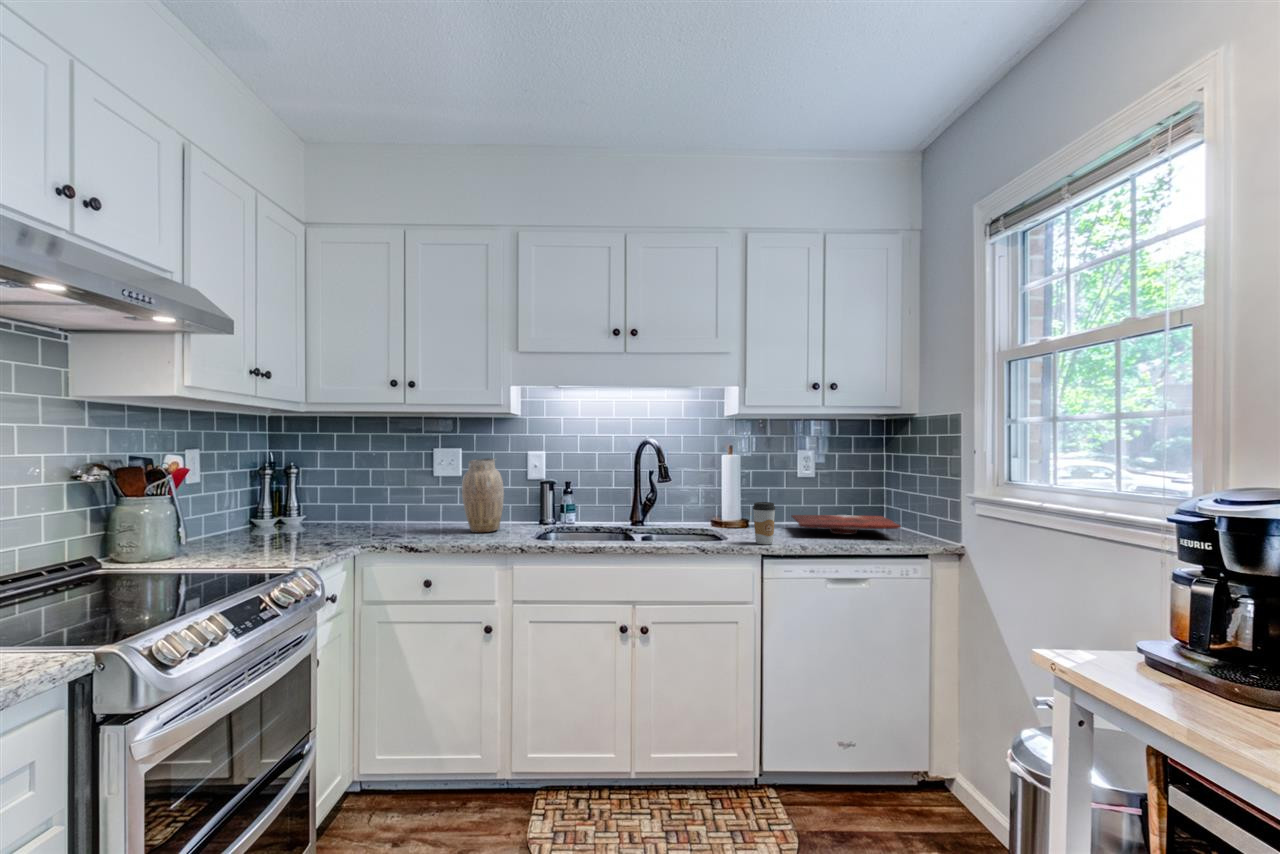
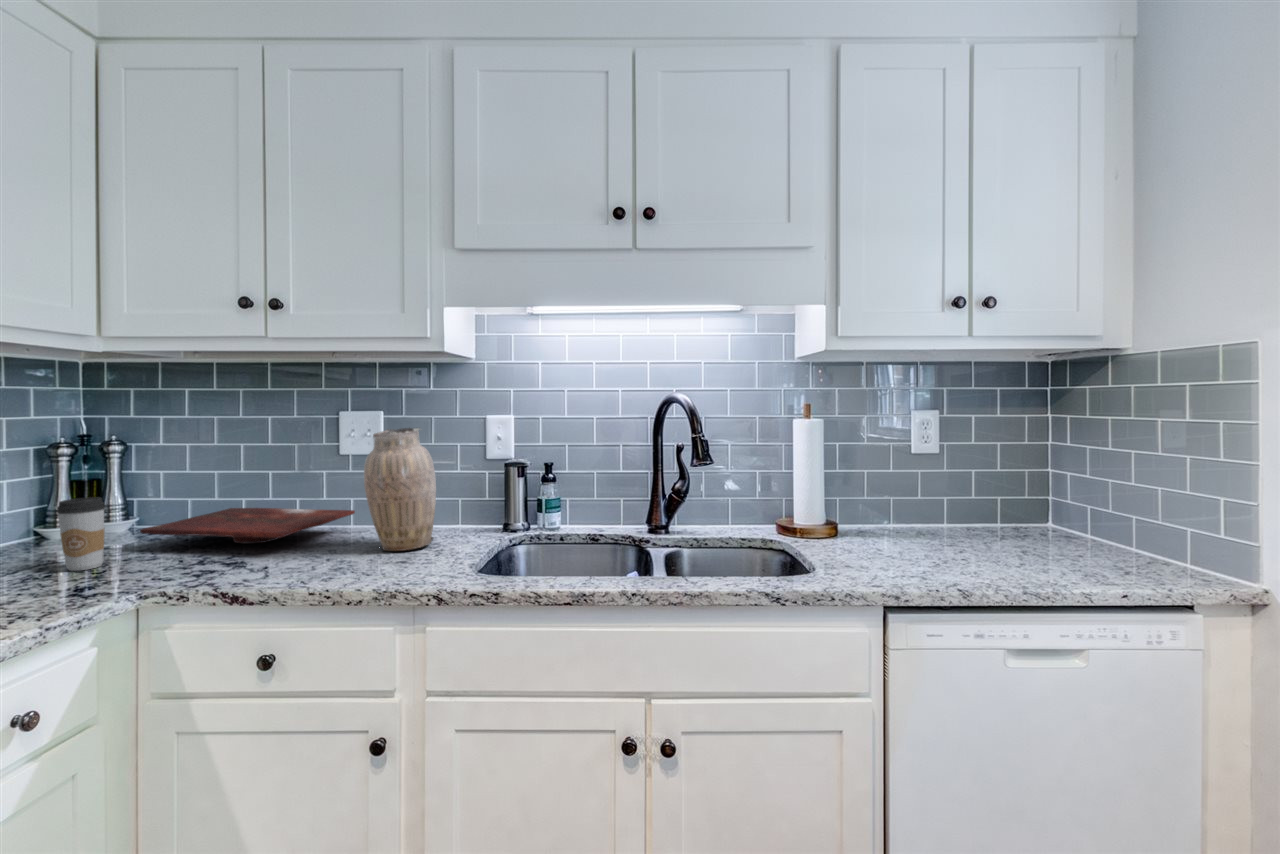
coffee cup: present [753,502,775,544] -> present [57,497,105,571]
cutting board: present [792,515,901,534] -> present [140,508,355,543]

